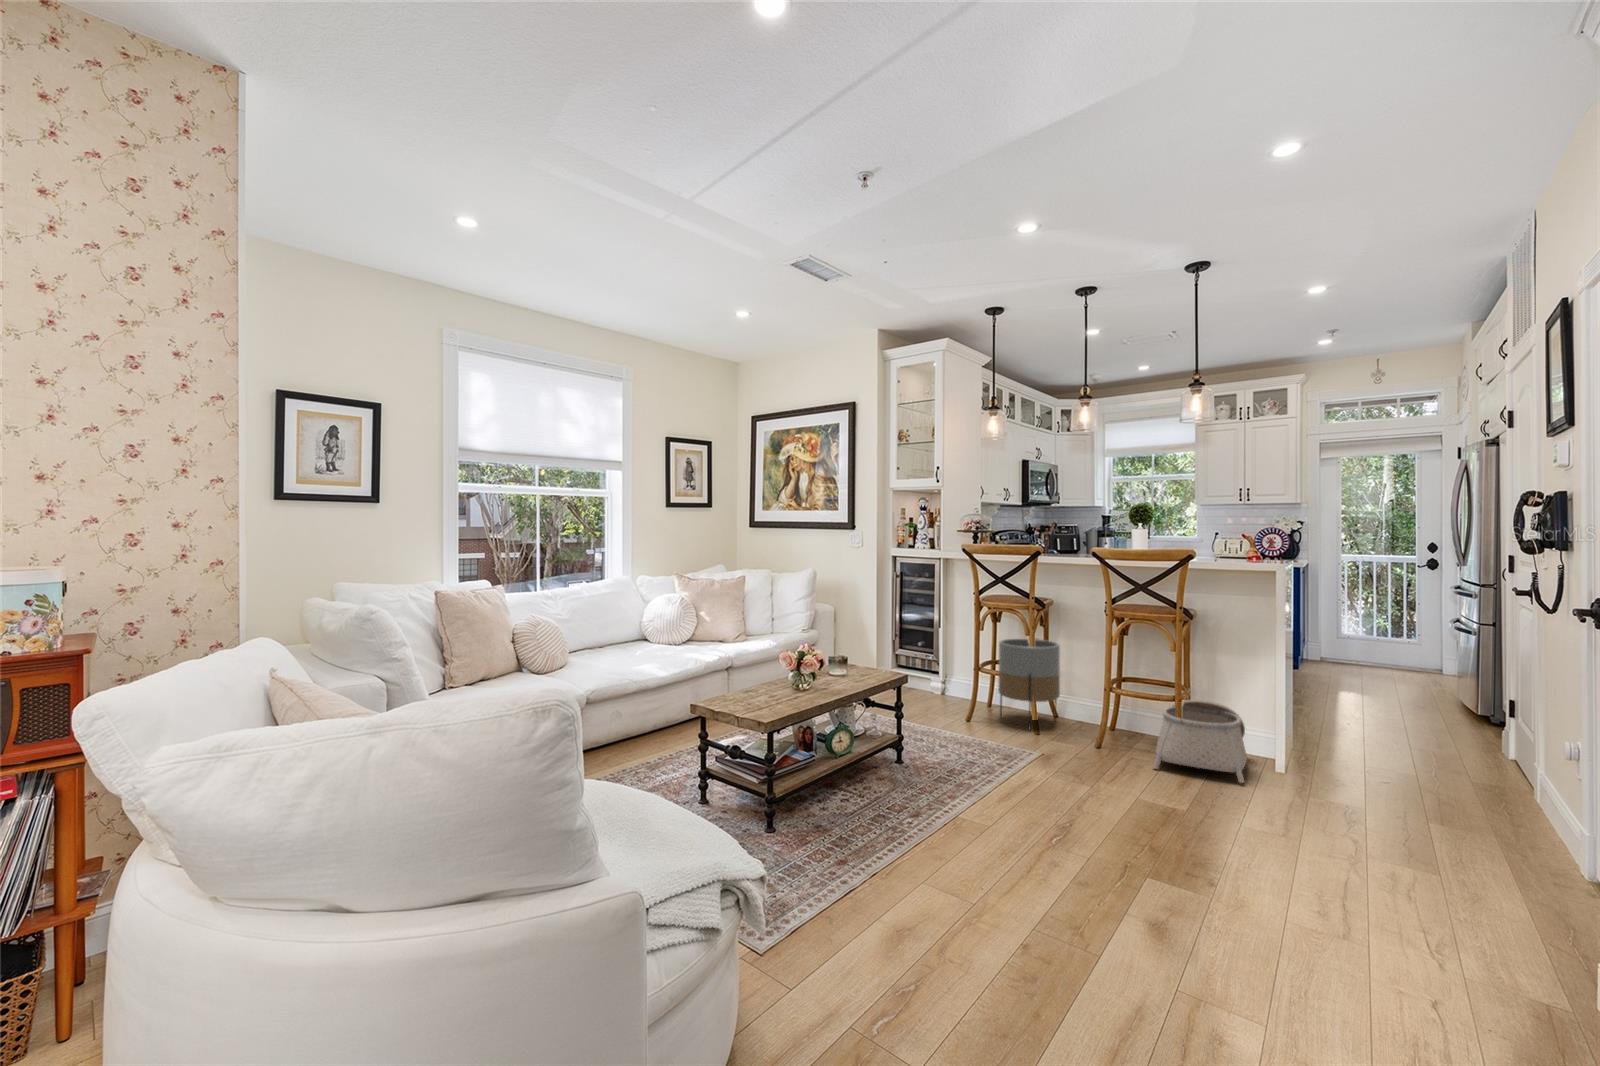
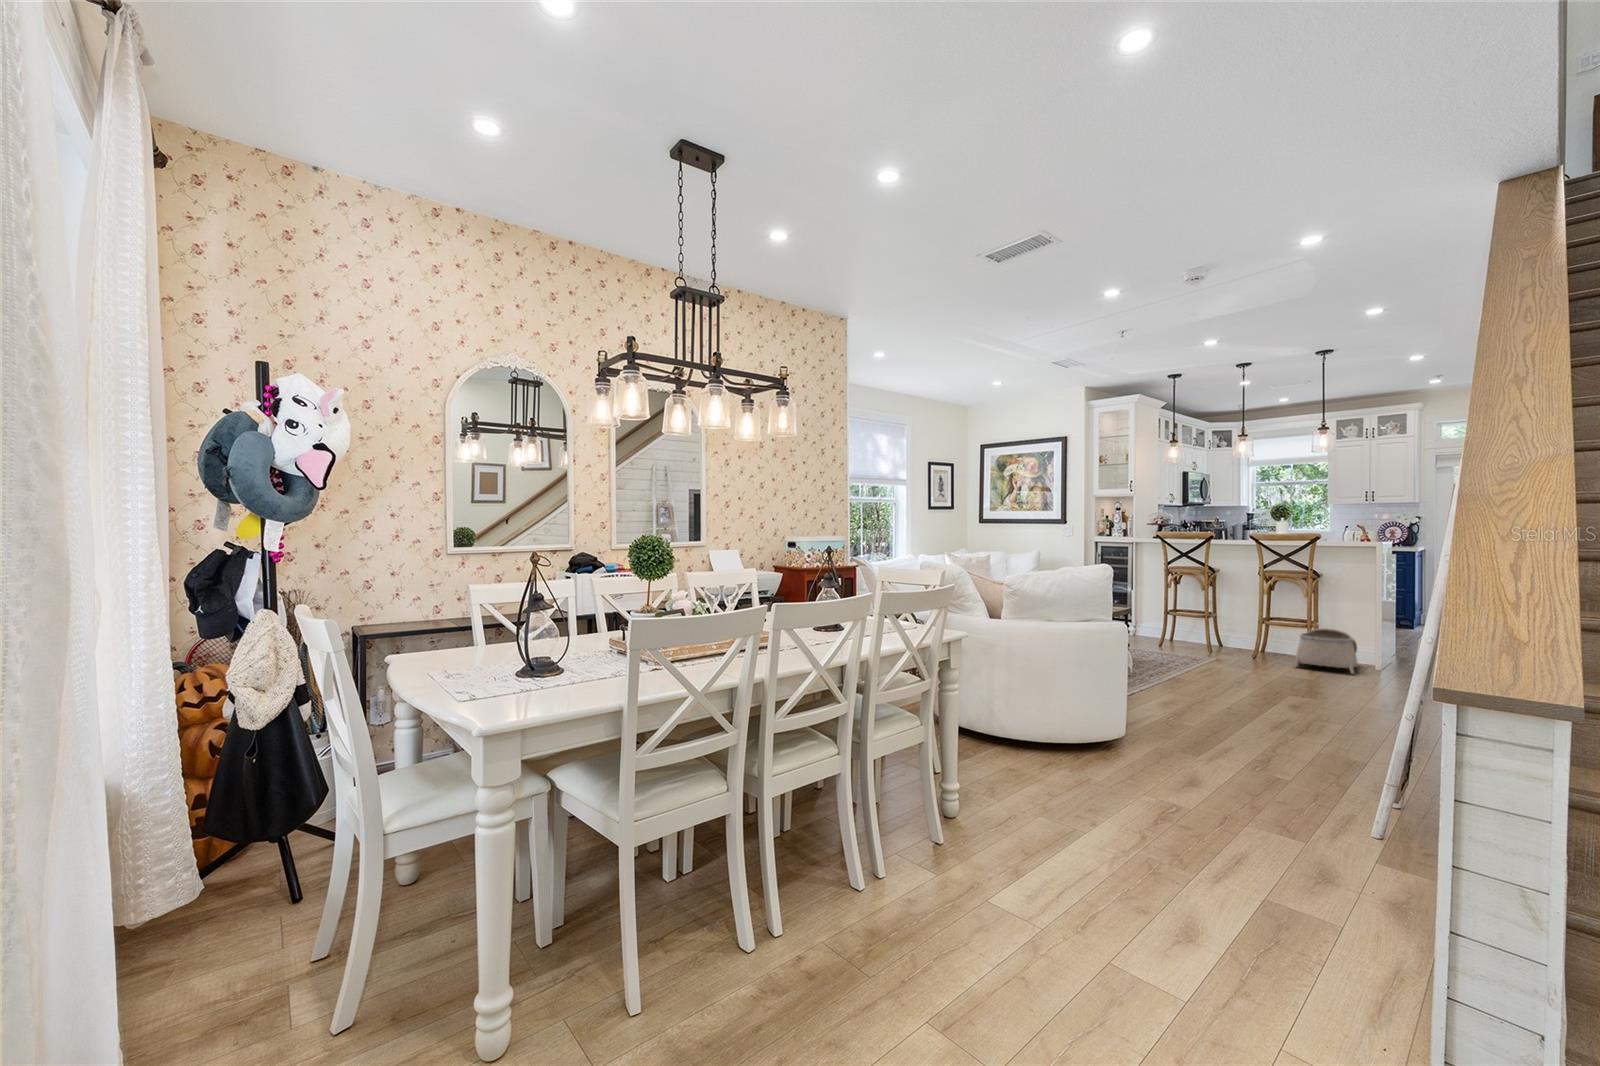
planter: present [998,639,1060,729] -> none [1183,594,1226,651]

